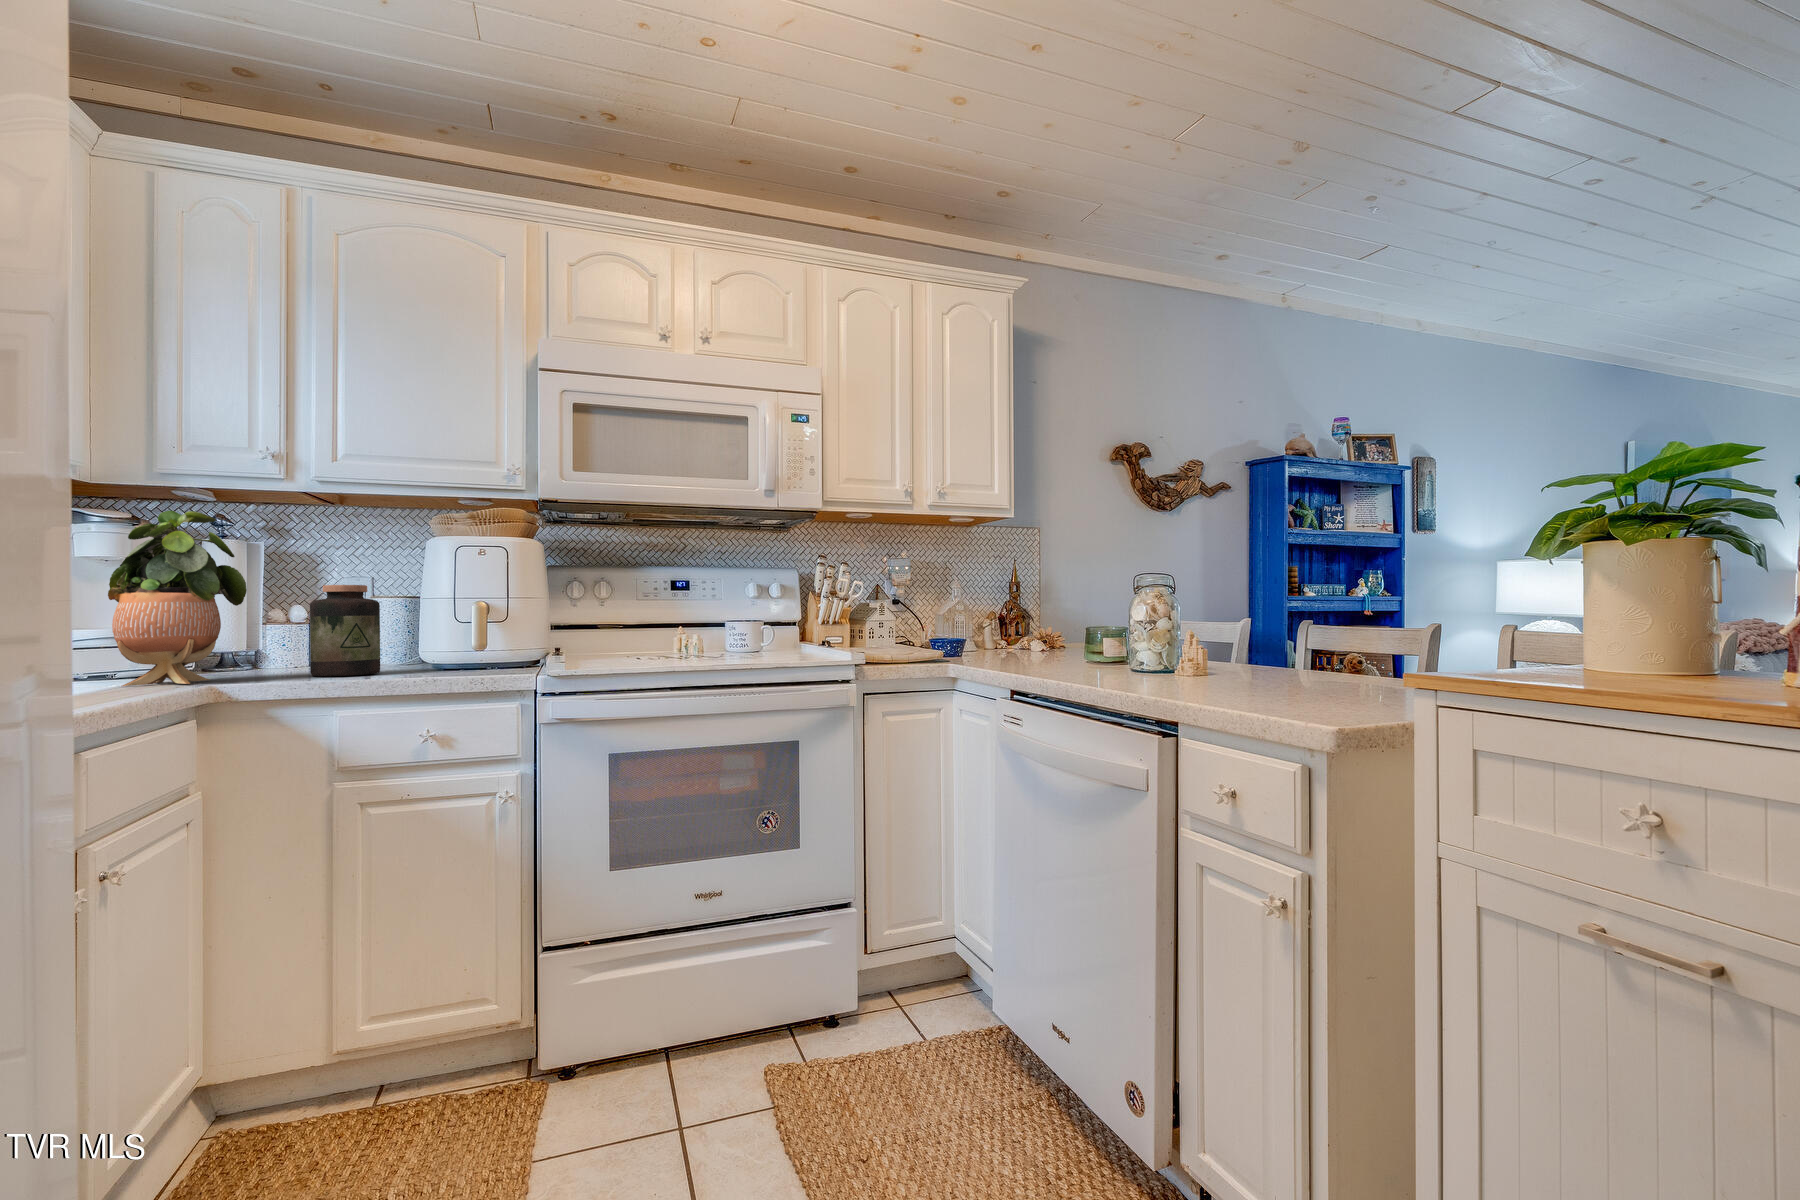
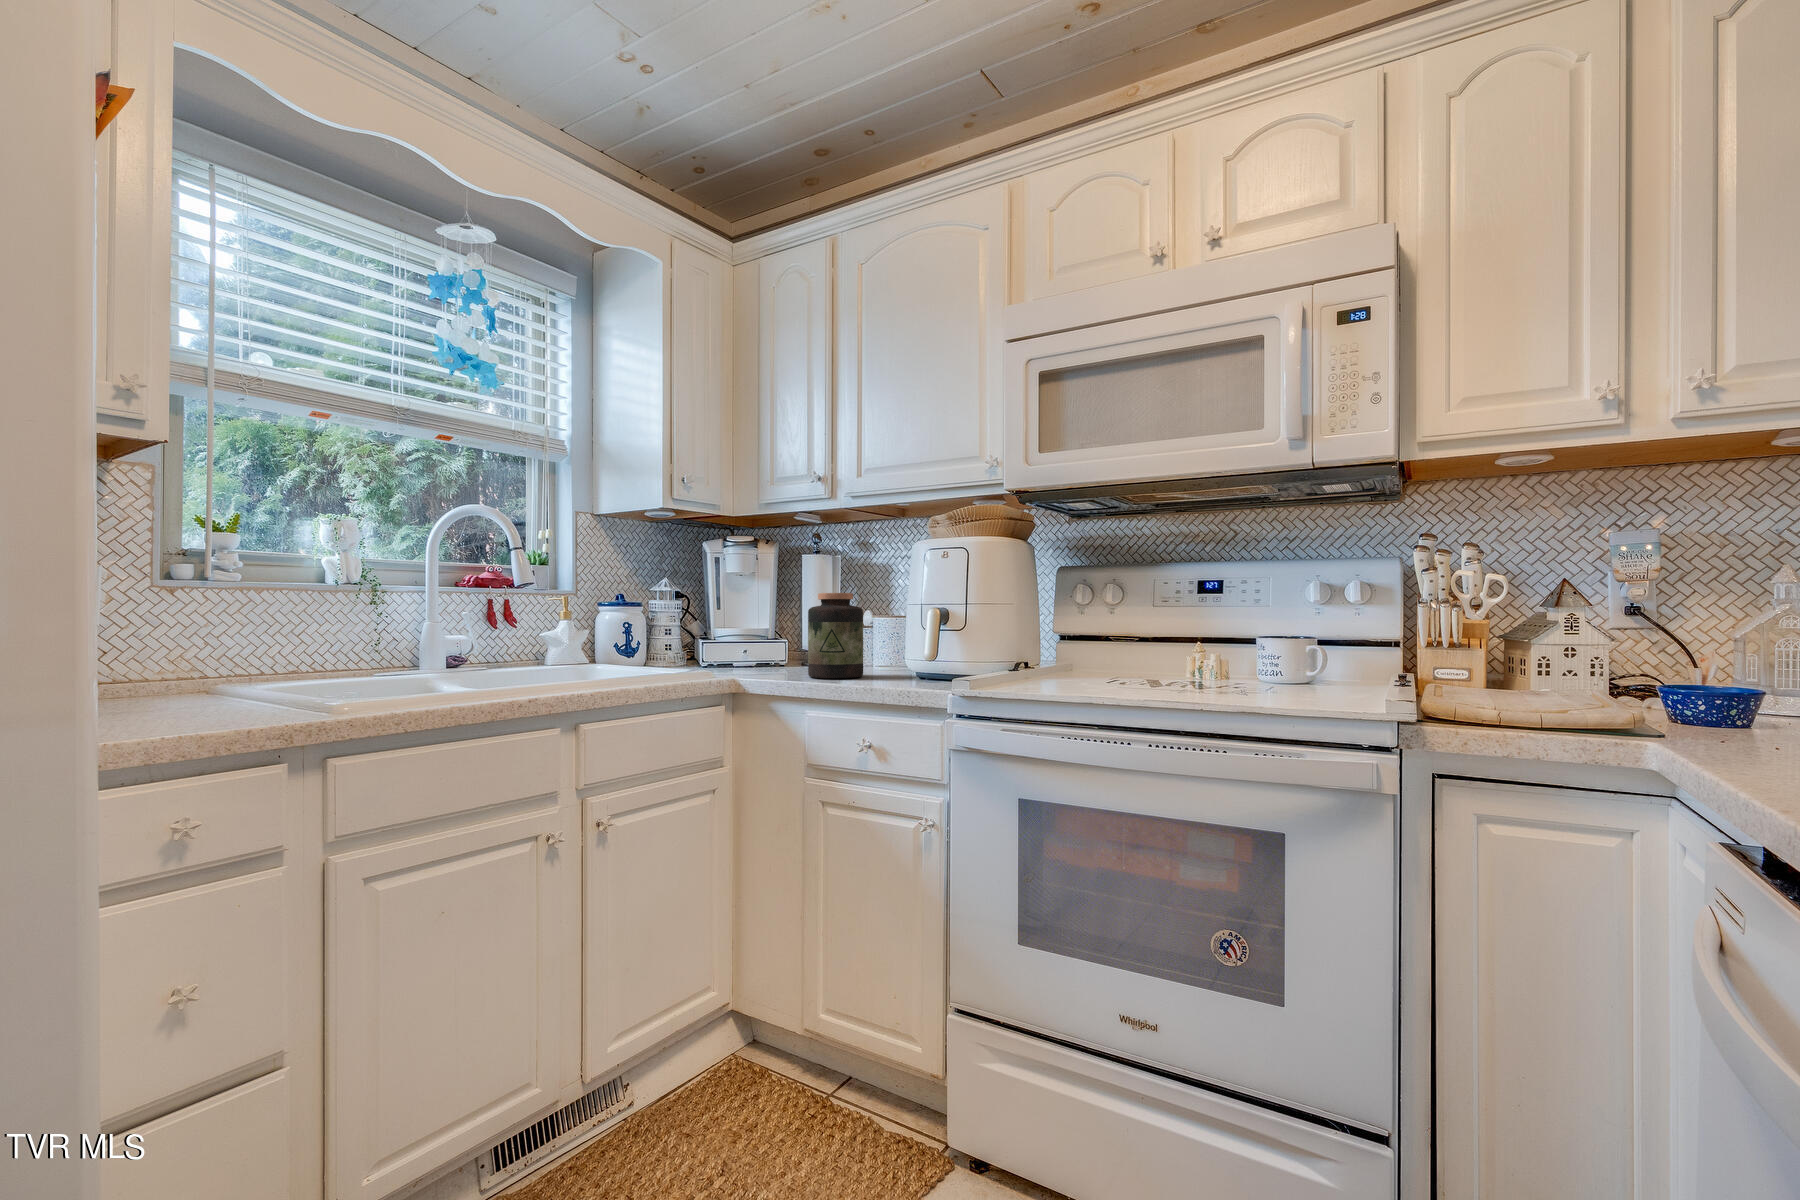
potted plant: present [108,510,247,686] -> none [680,534,768,677]

